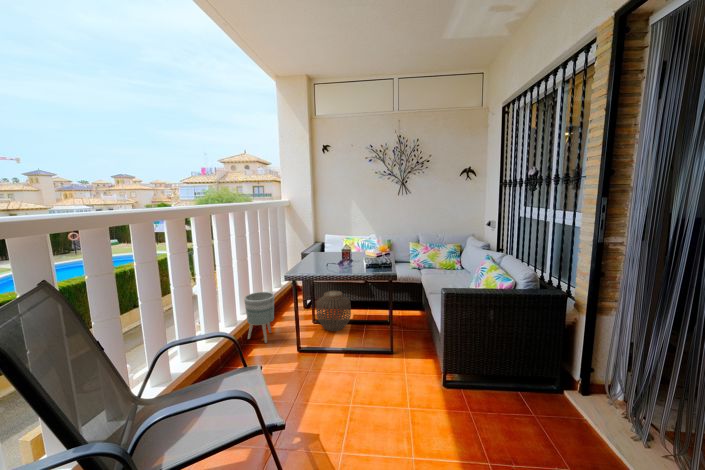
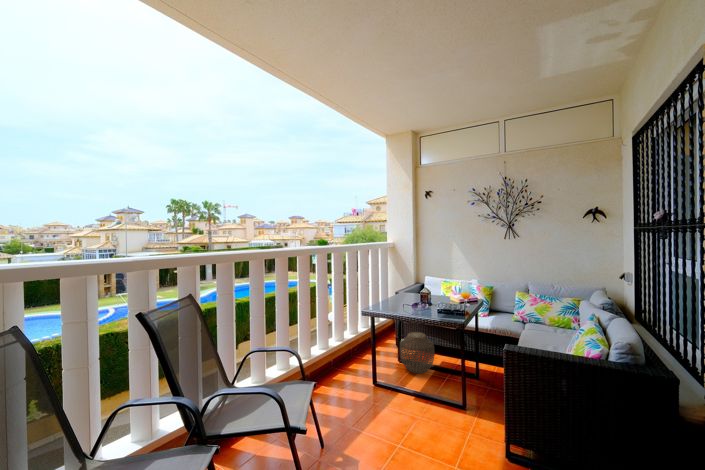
planter: present [244,292,274,343] -> none [336,324,361,372]

